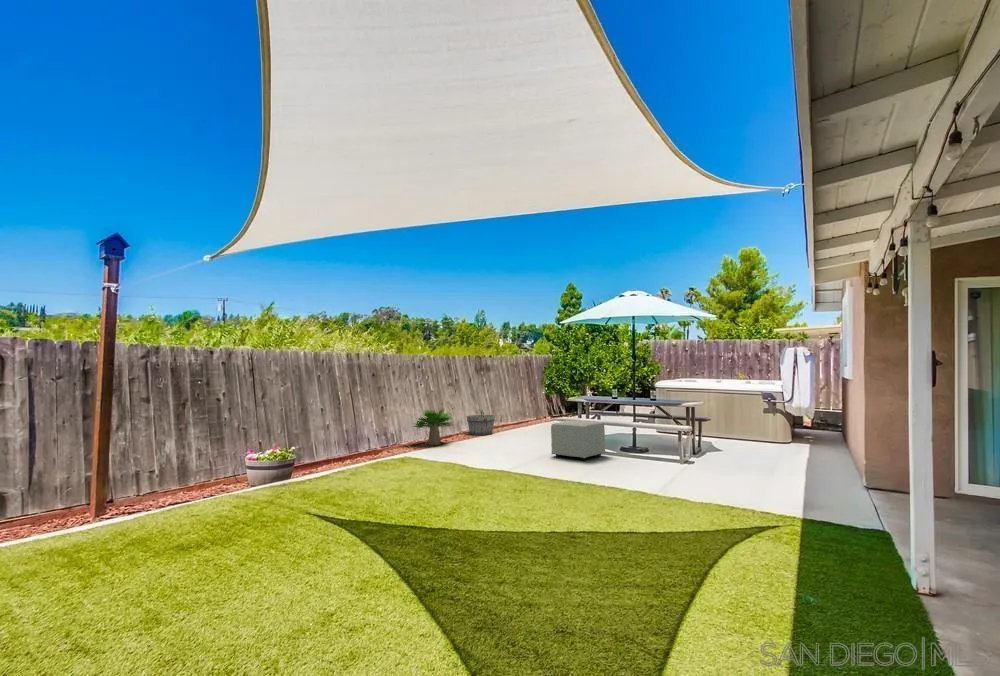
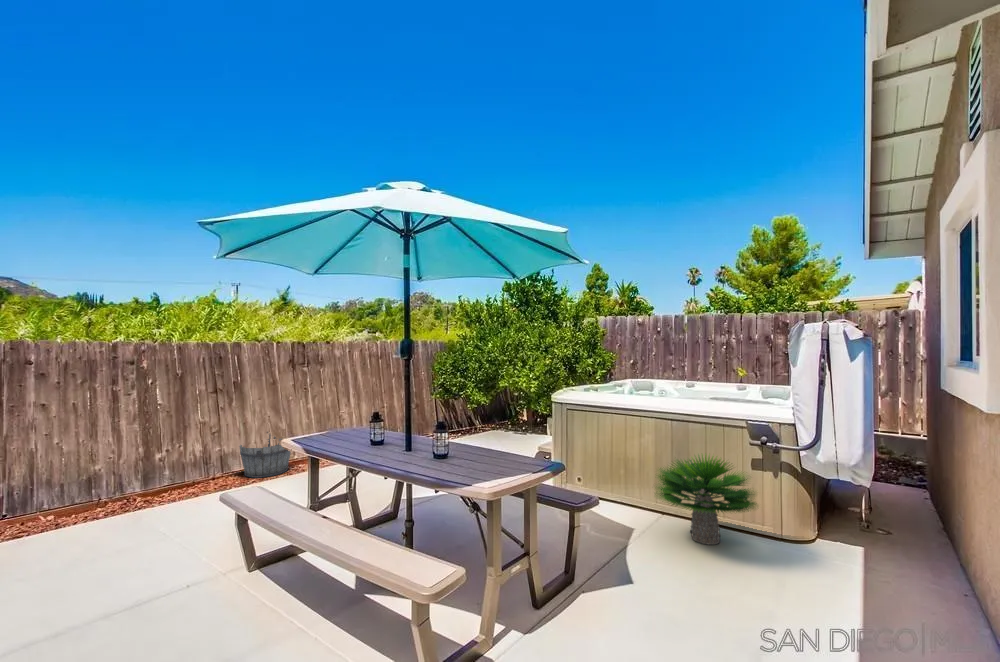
potted plant: present [414,408,453,445] -> present [658,455,757,545]
ottoman: present [551,420,605,460] -> none [176,493,304,627]

